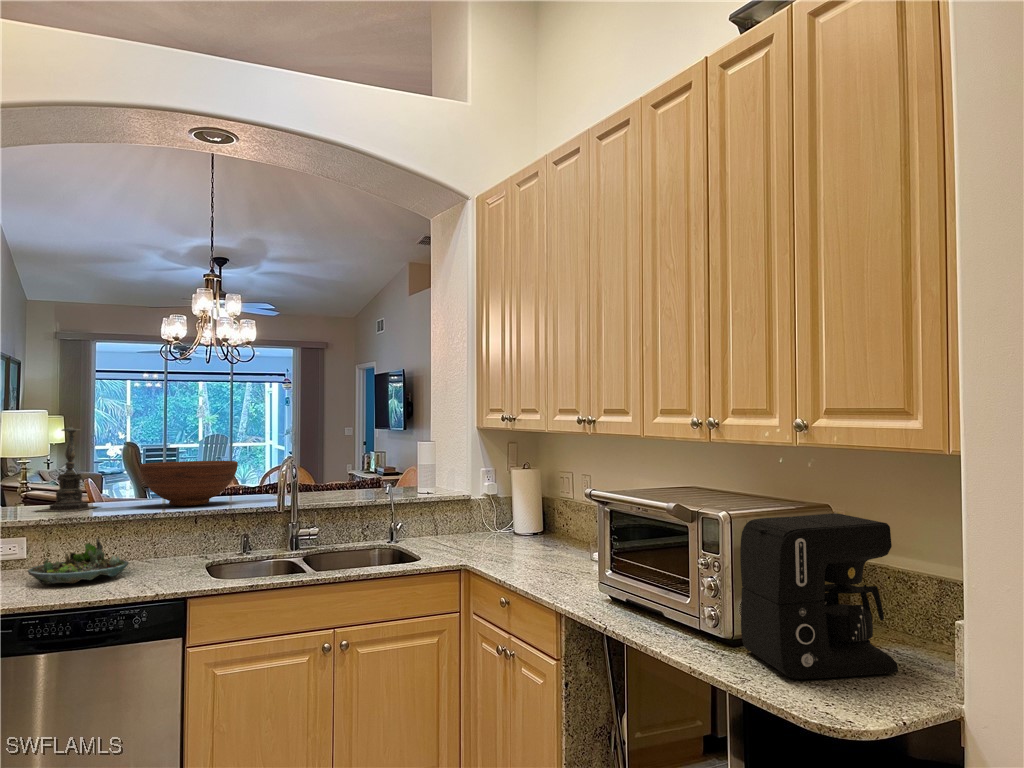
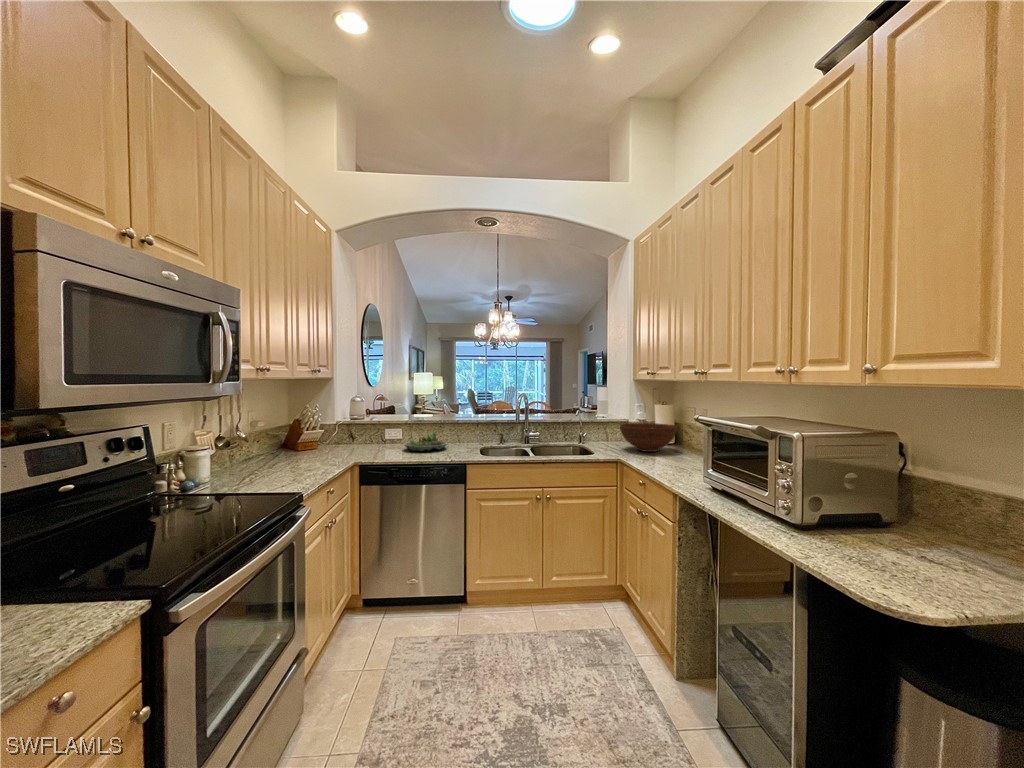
candle holder: present [35,418,99,512] -> none [410,372,441,418]
fruit bowl: present [140,461,238,506] -> present [620,423,677,452]
coffee maker: present [740,513,898,679] -> none [809,439,963,572]

